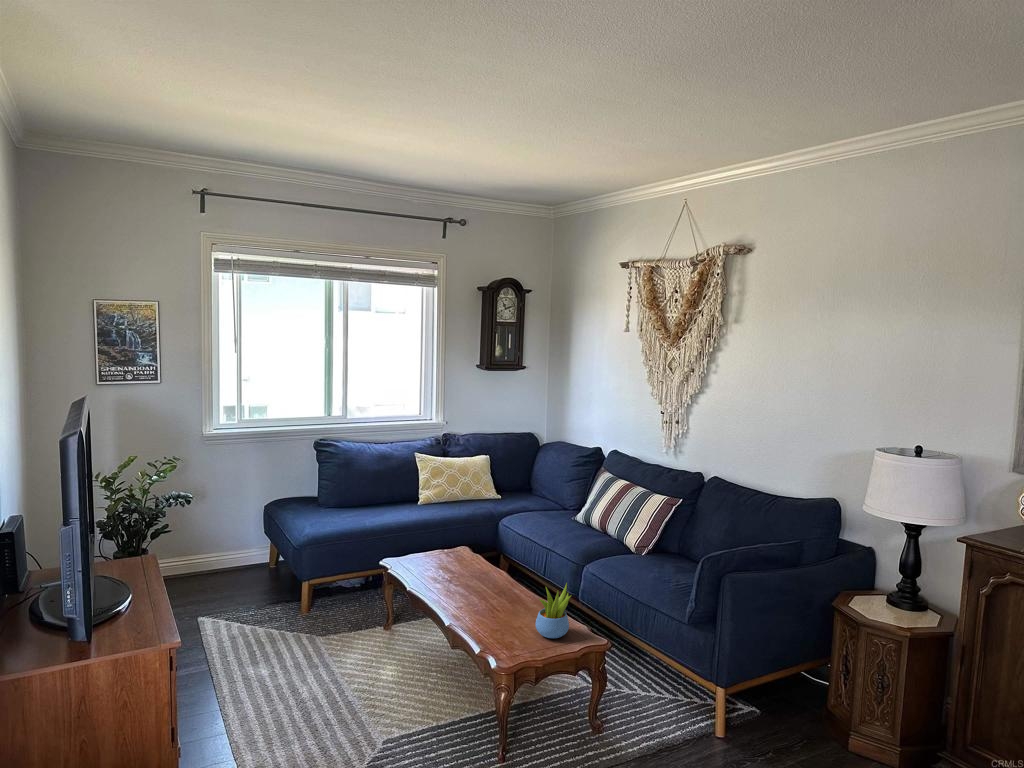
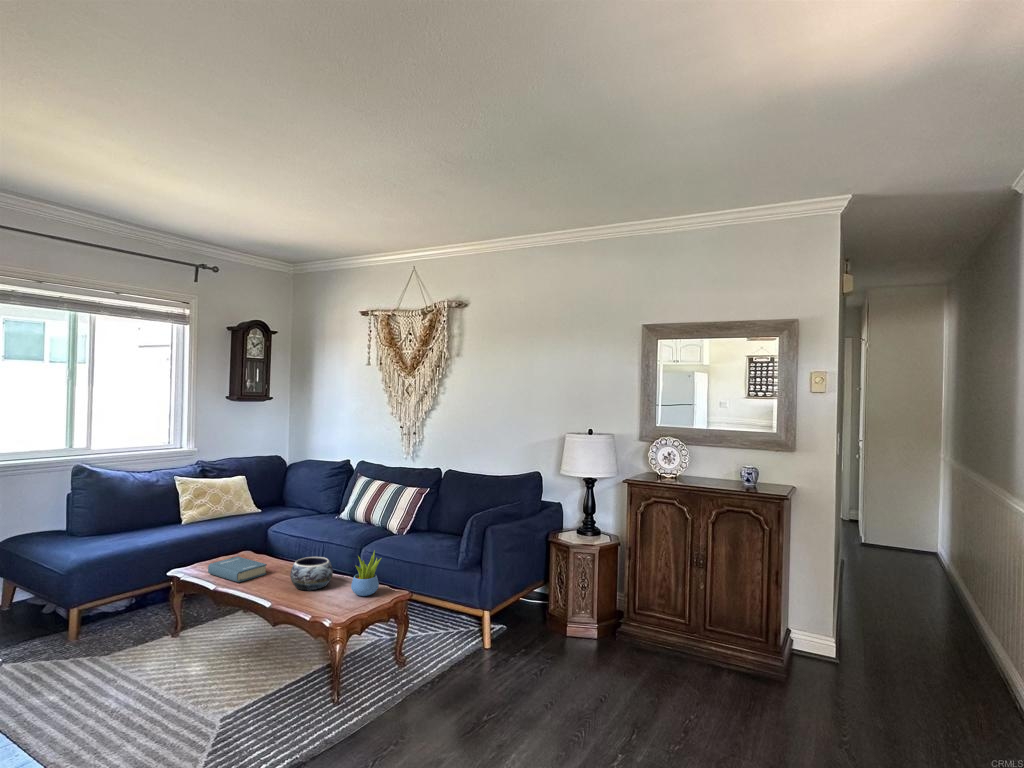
hardback book: none [410,555,464,588] -> present [208,557,267,582]
decorative bowl: none [477,574,525,616] -> present [290,557,333,590]

